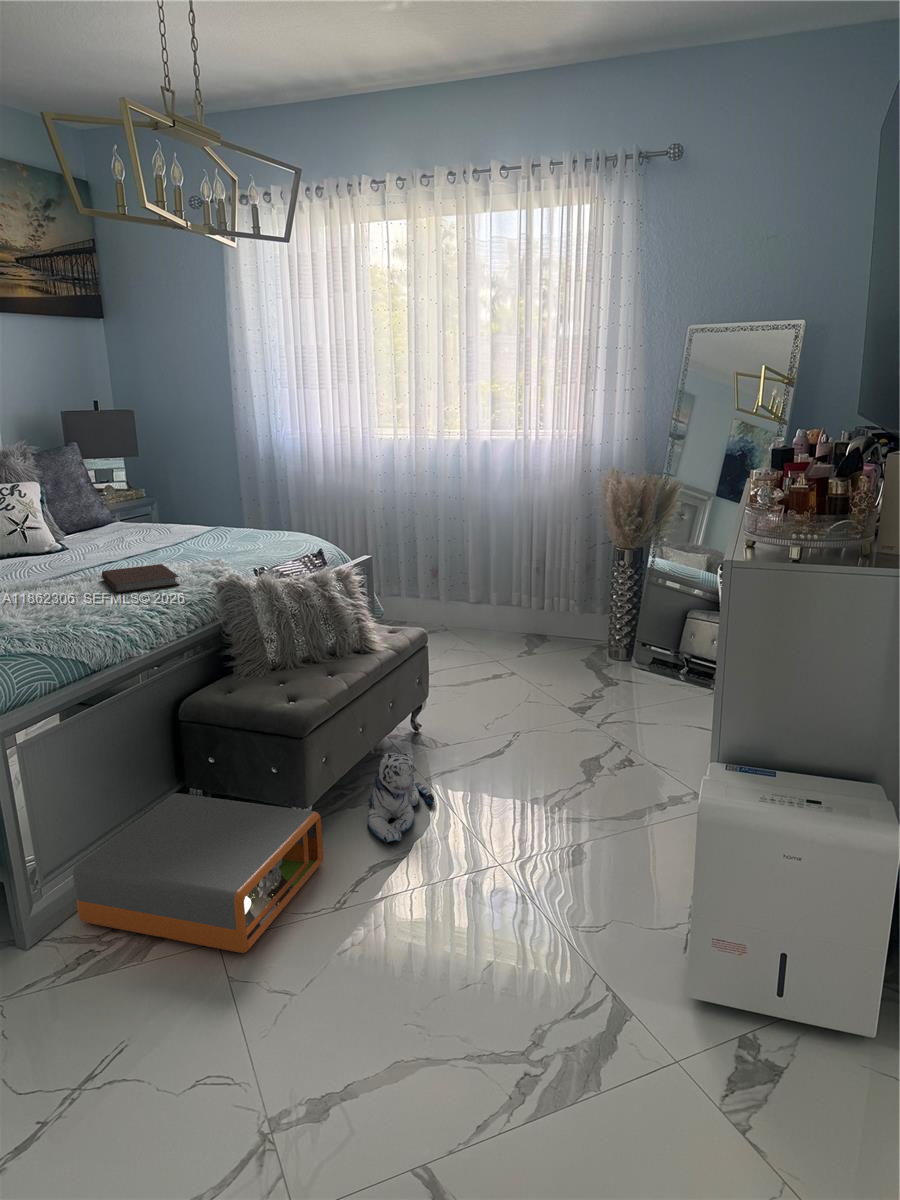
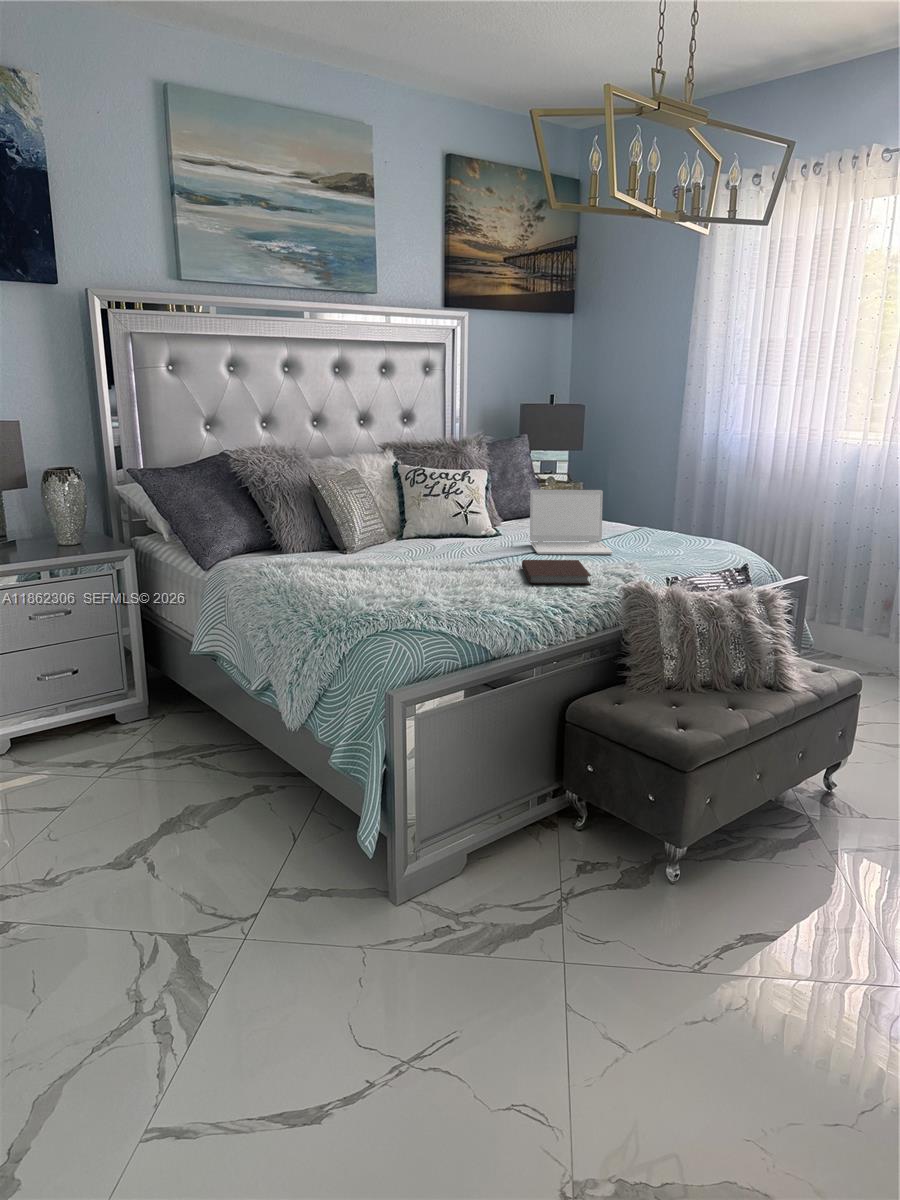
laptop: none [96,494,194,564] -> present [530,490,613,554]
plush toy: present [367,753,435,843] -> none [747,813,836,917]
storage box: present [73,793,323,953] -> none [443,793,693,985]

